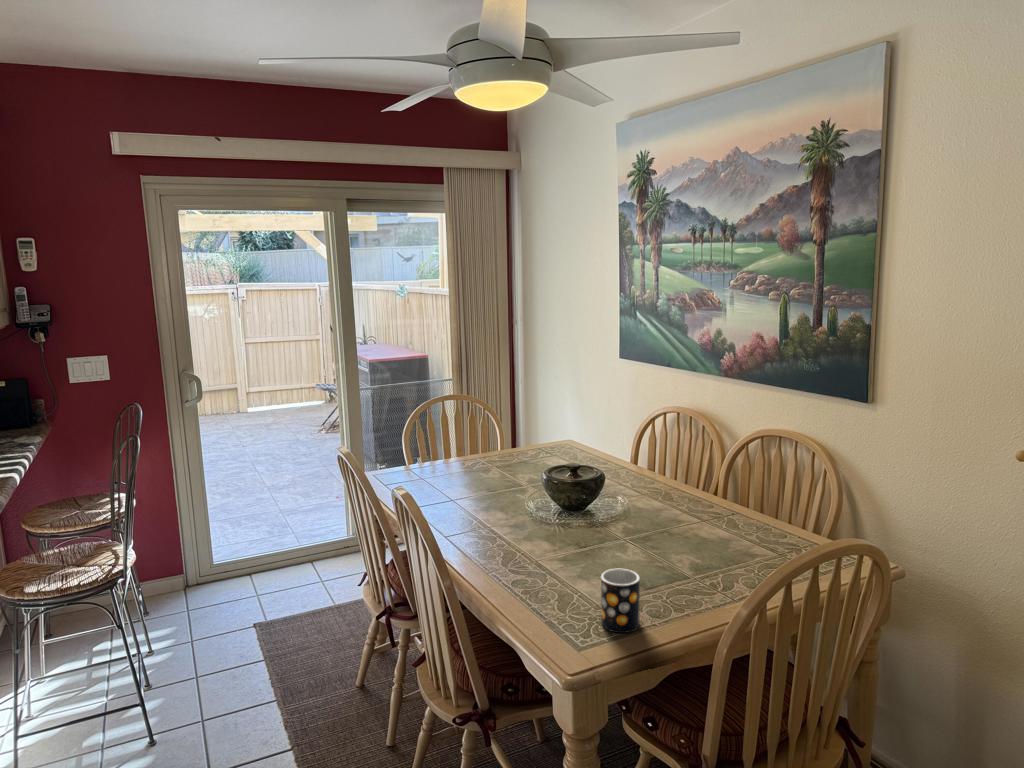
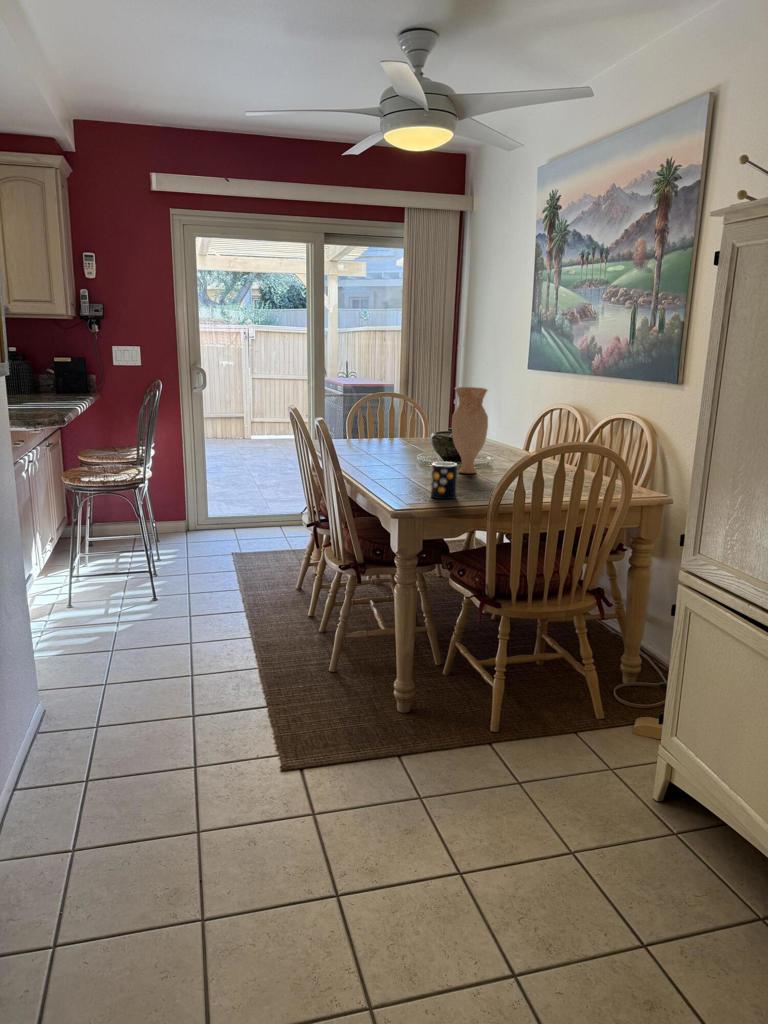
vase: none [585,424,635,545] -> present [452,387,488,473]

